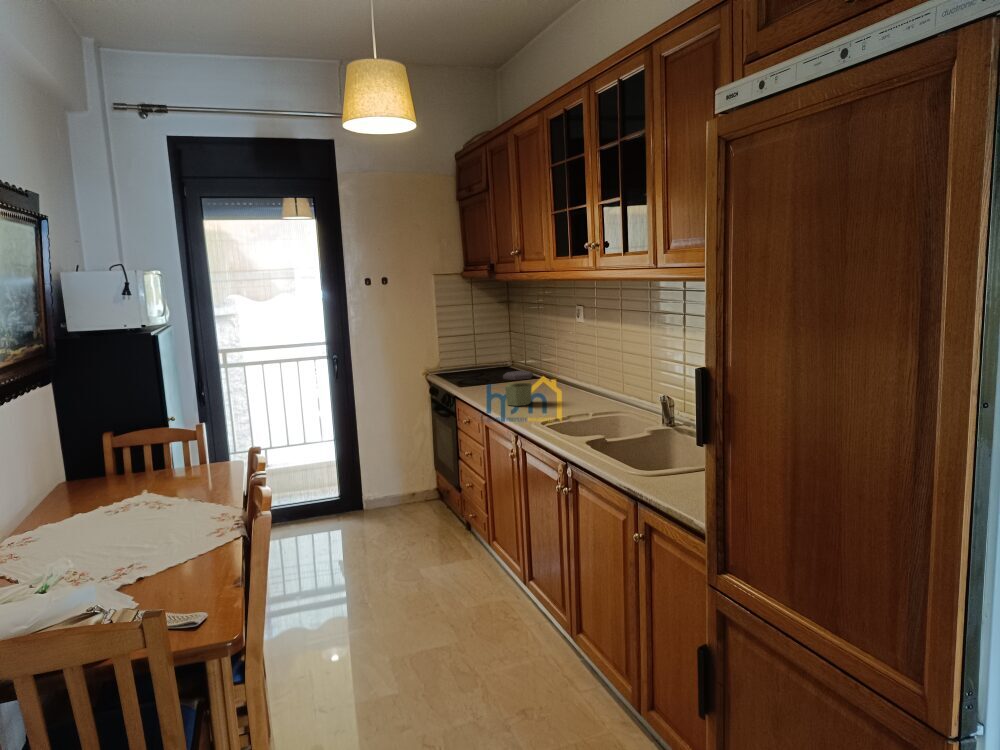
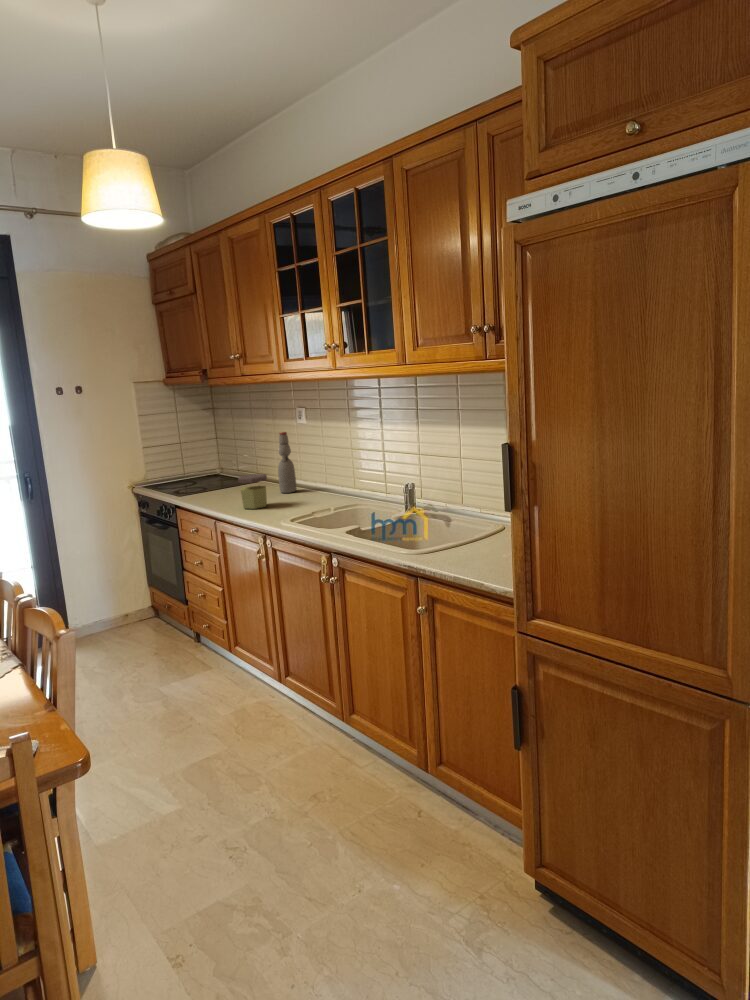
bottle: none [552,329,569,391] -> present [278,432,297,493]

